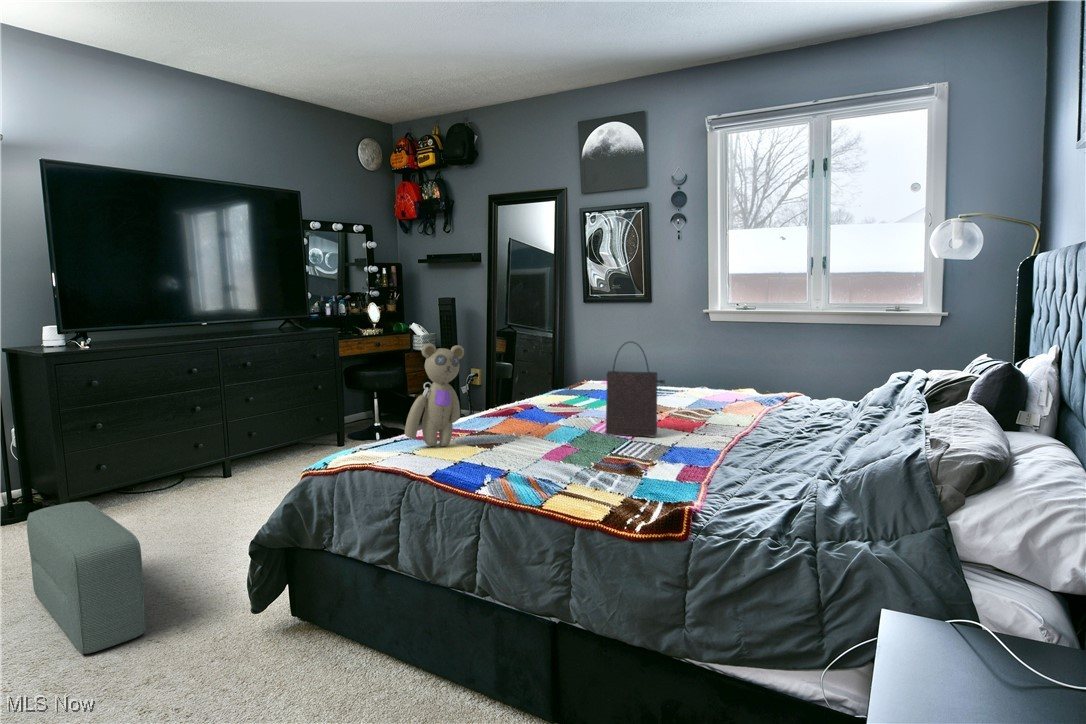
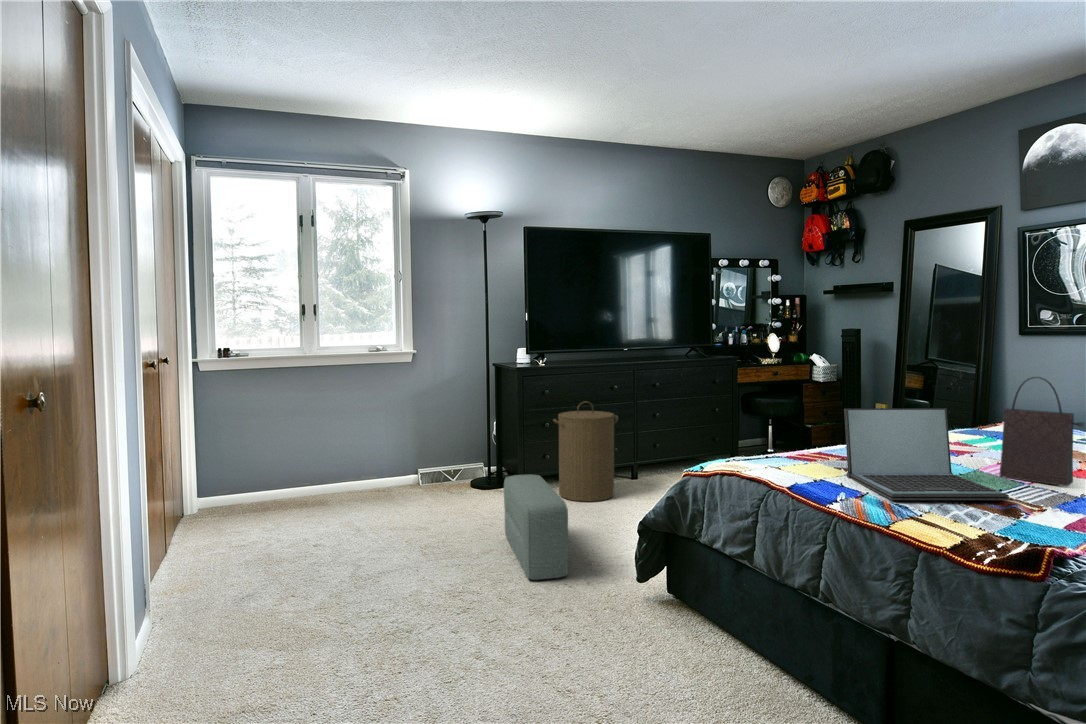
teddy bear: present [405,343,464,446] -> none [772,370,833,465]
laptop: none [478,375,625,475] -> present [844,408,1009,500]
laundry hamper: none [103,392,200,522] -> present [553,401,618,502]

